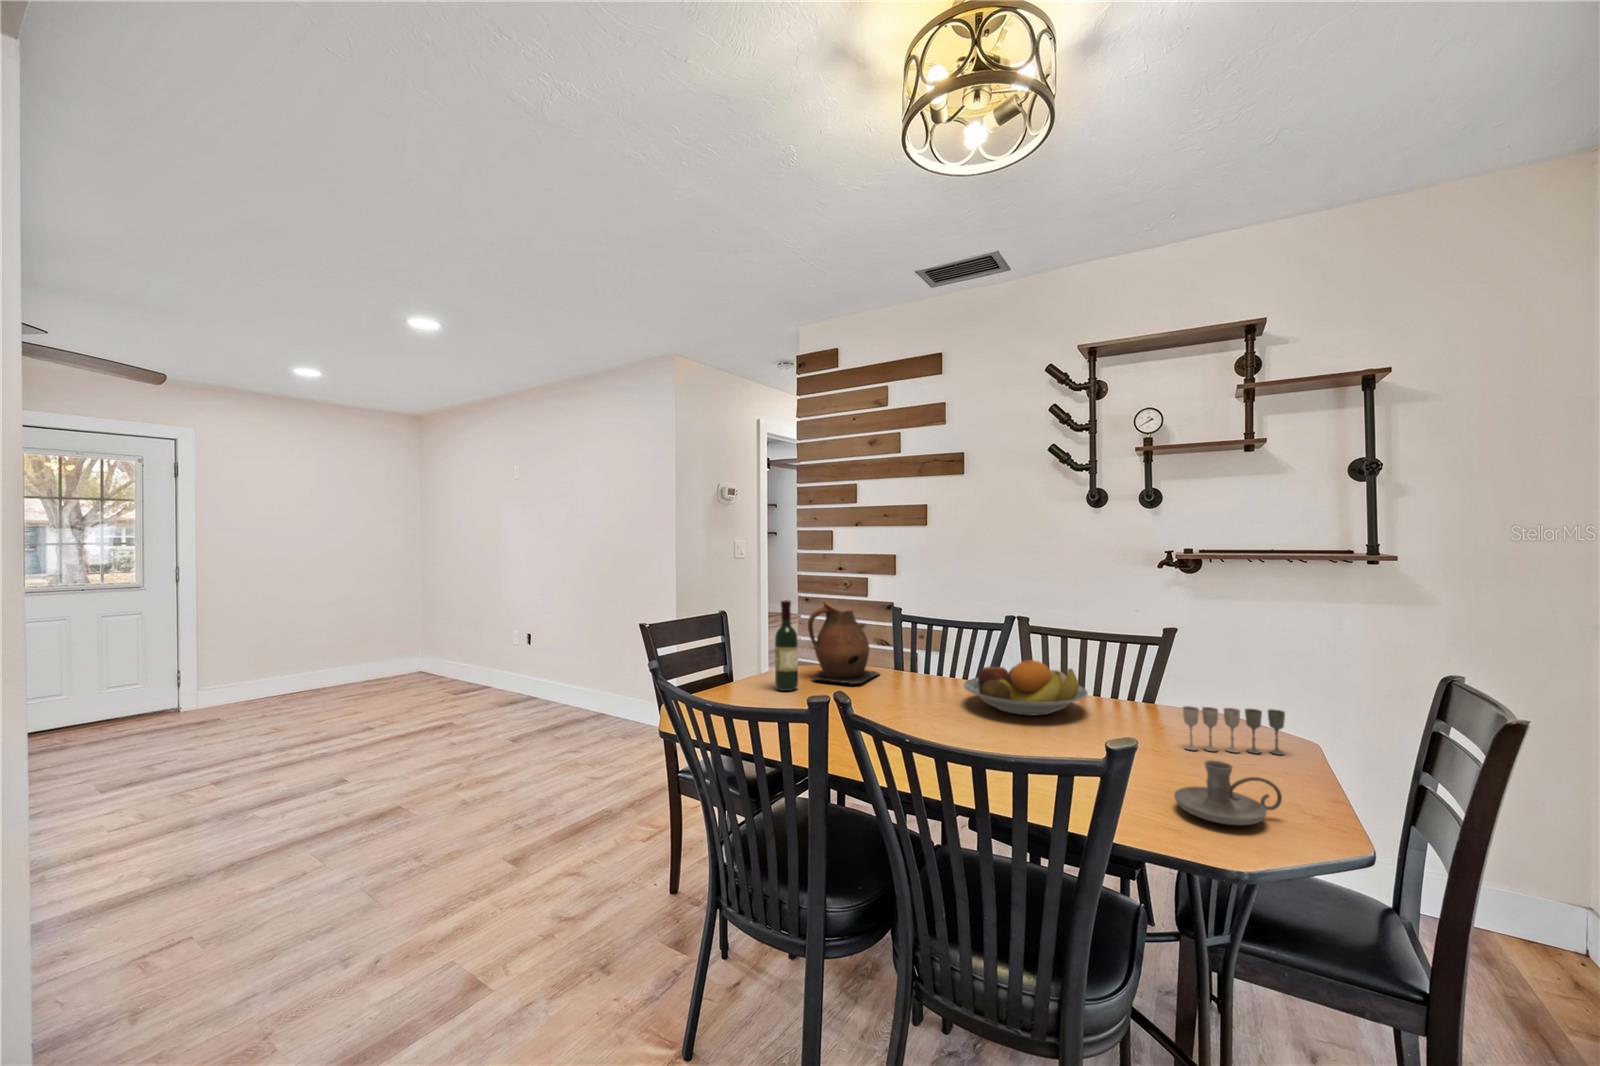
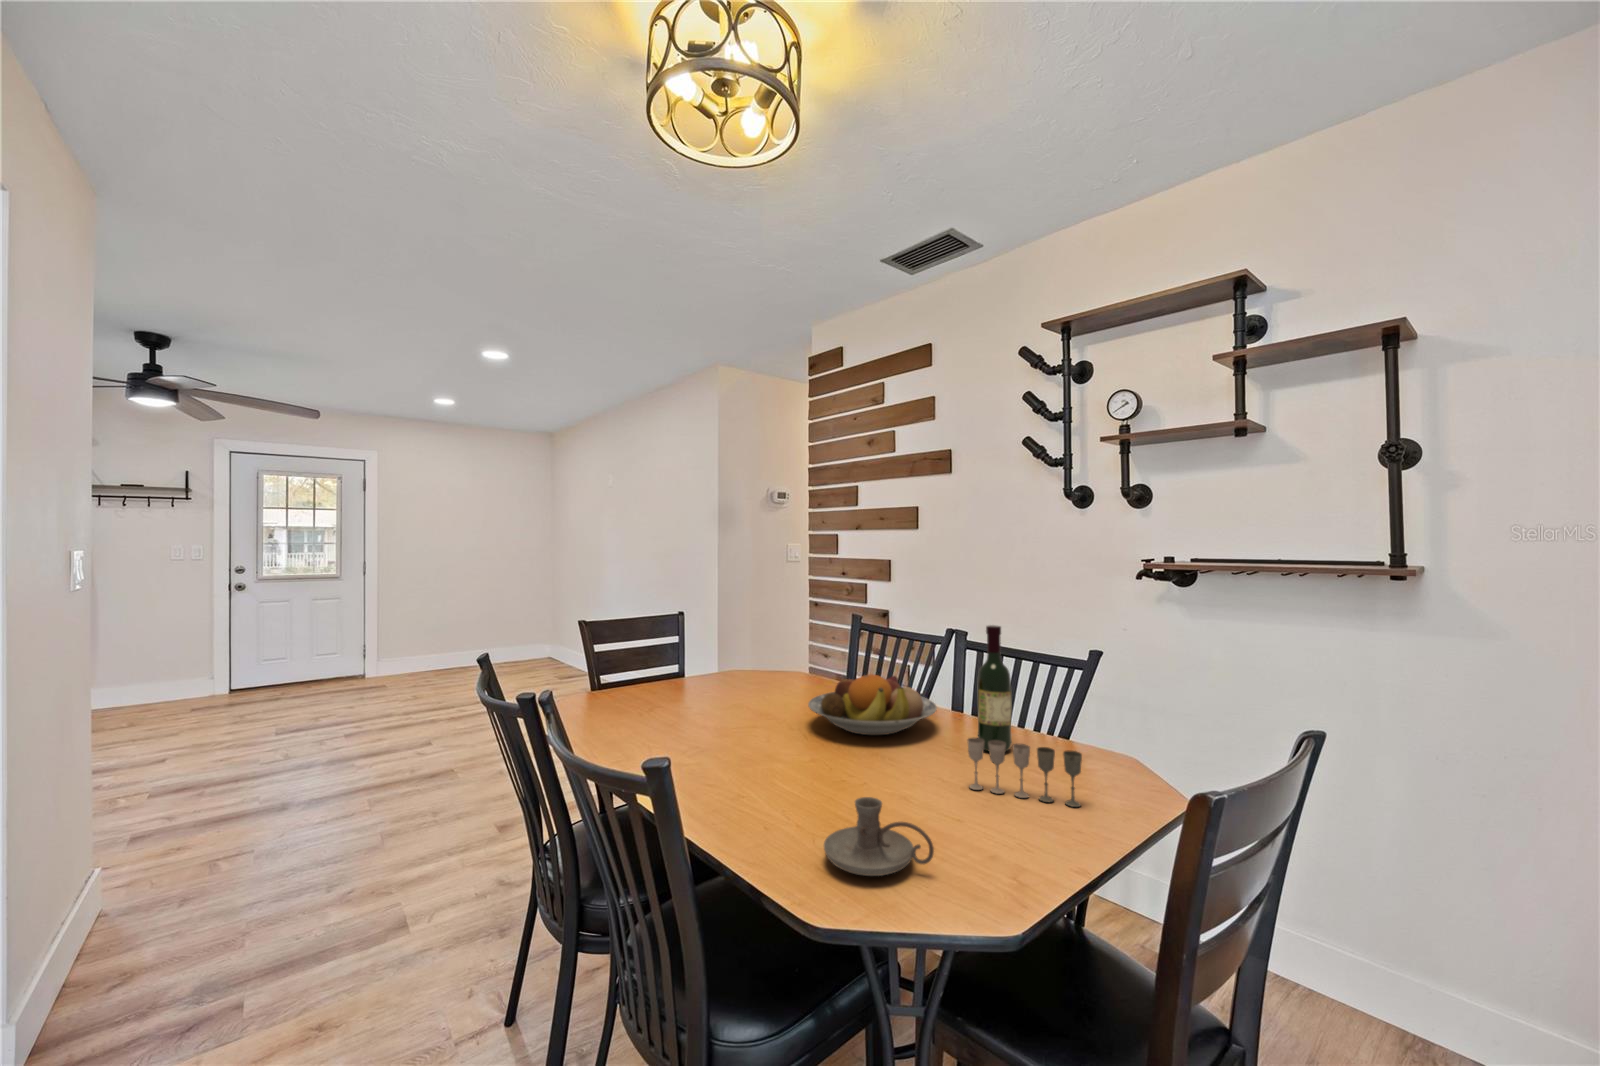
wine bottle: present [775,600,798,691] -> present [977,625,1012,751]
ceramic pitcher: present [808,600,879,684] -> none [714,603,789,690]

